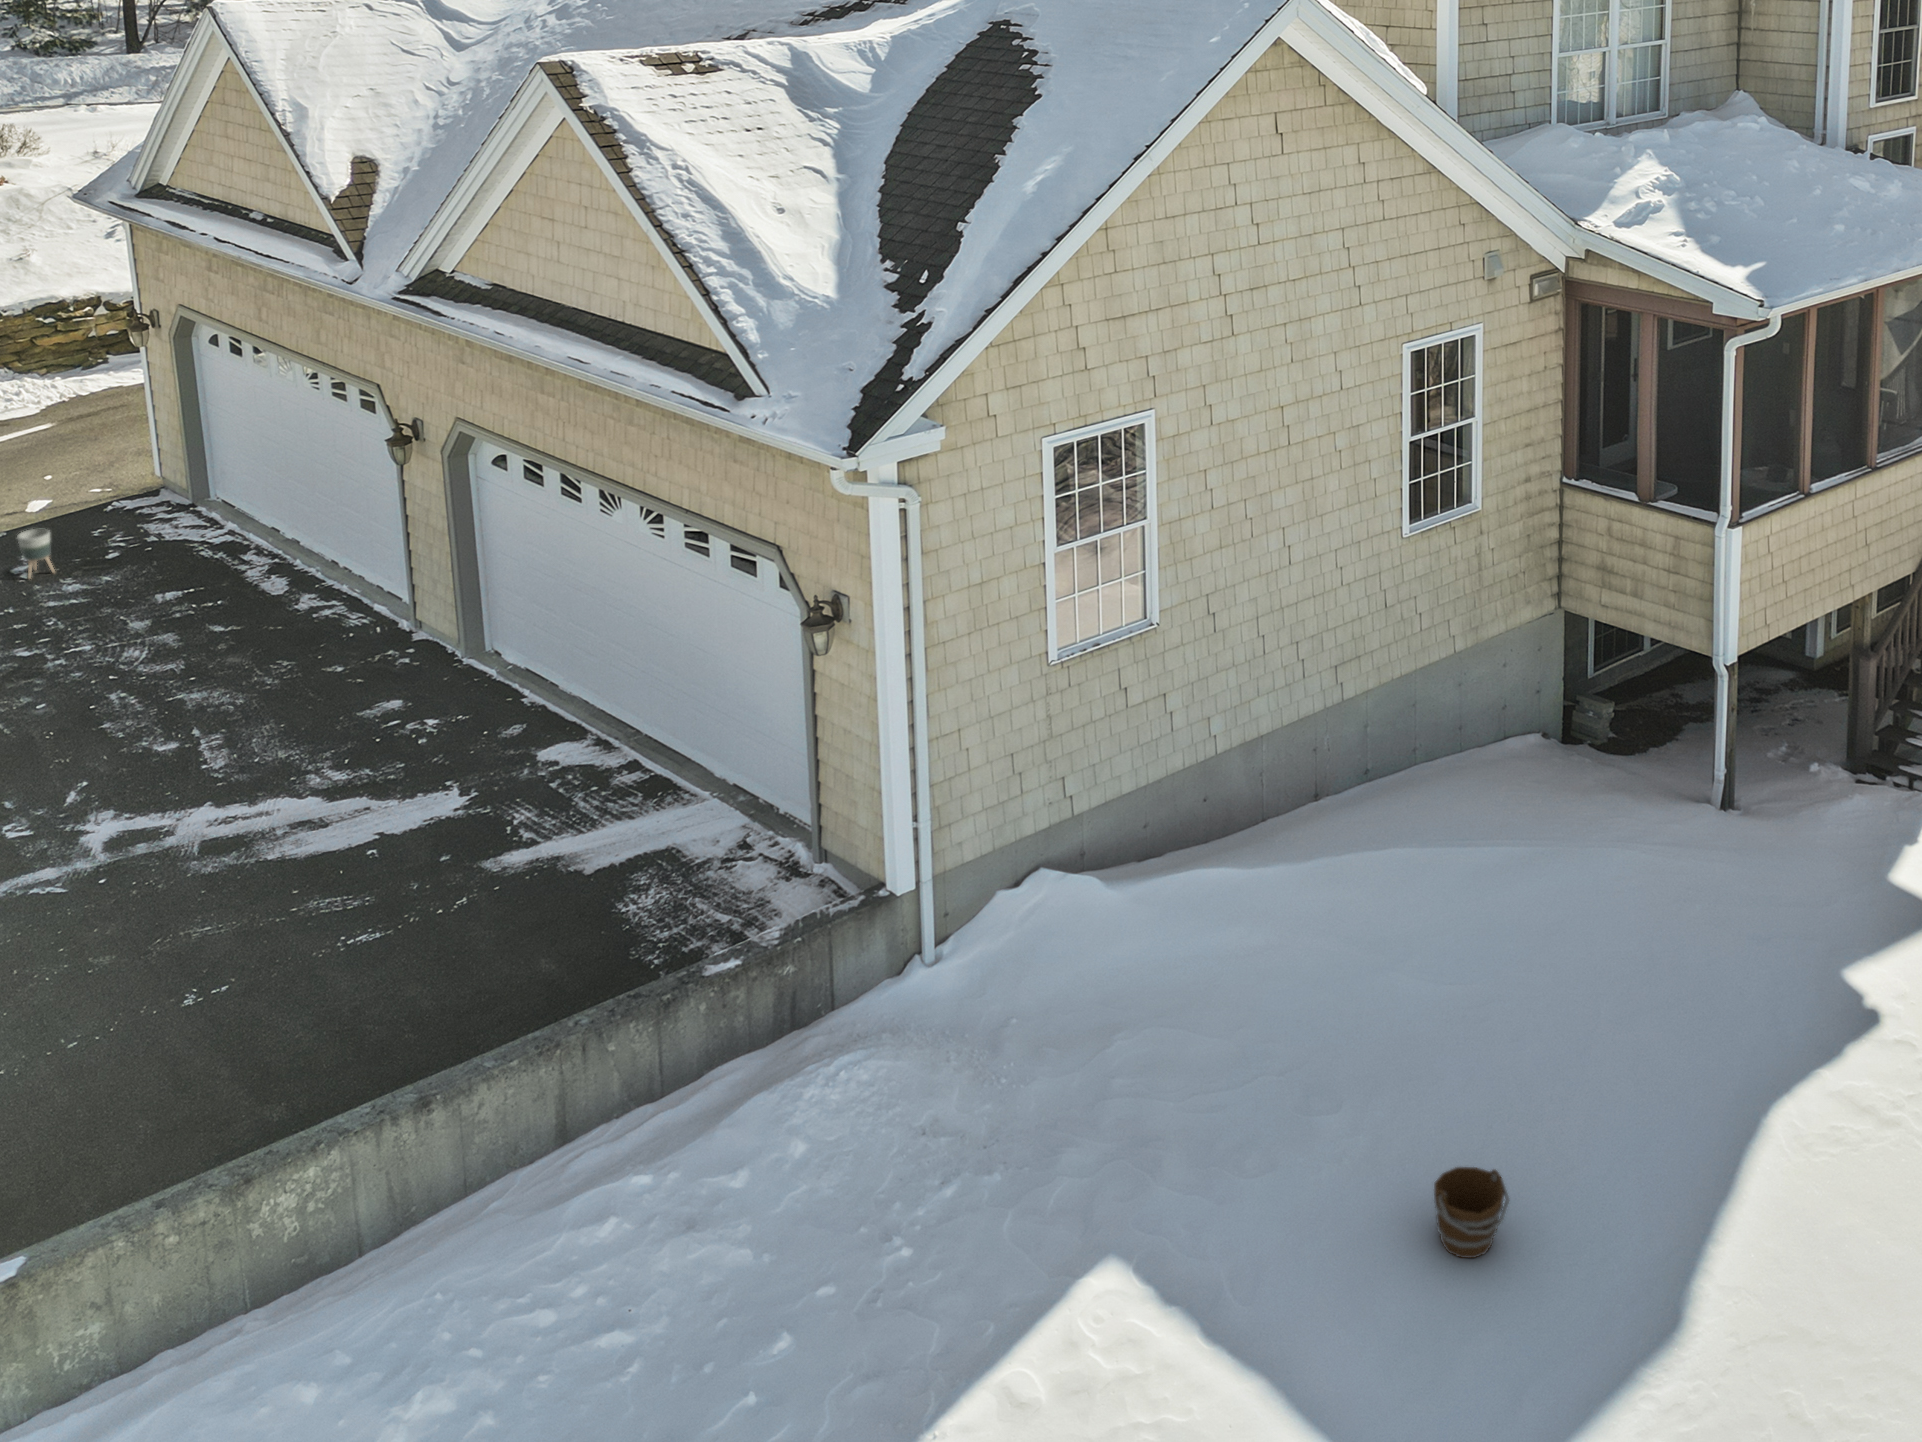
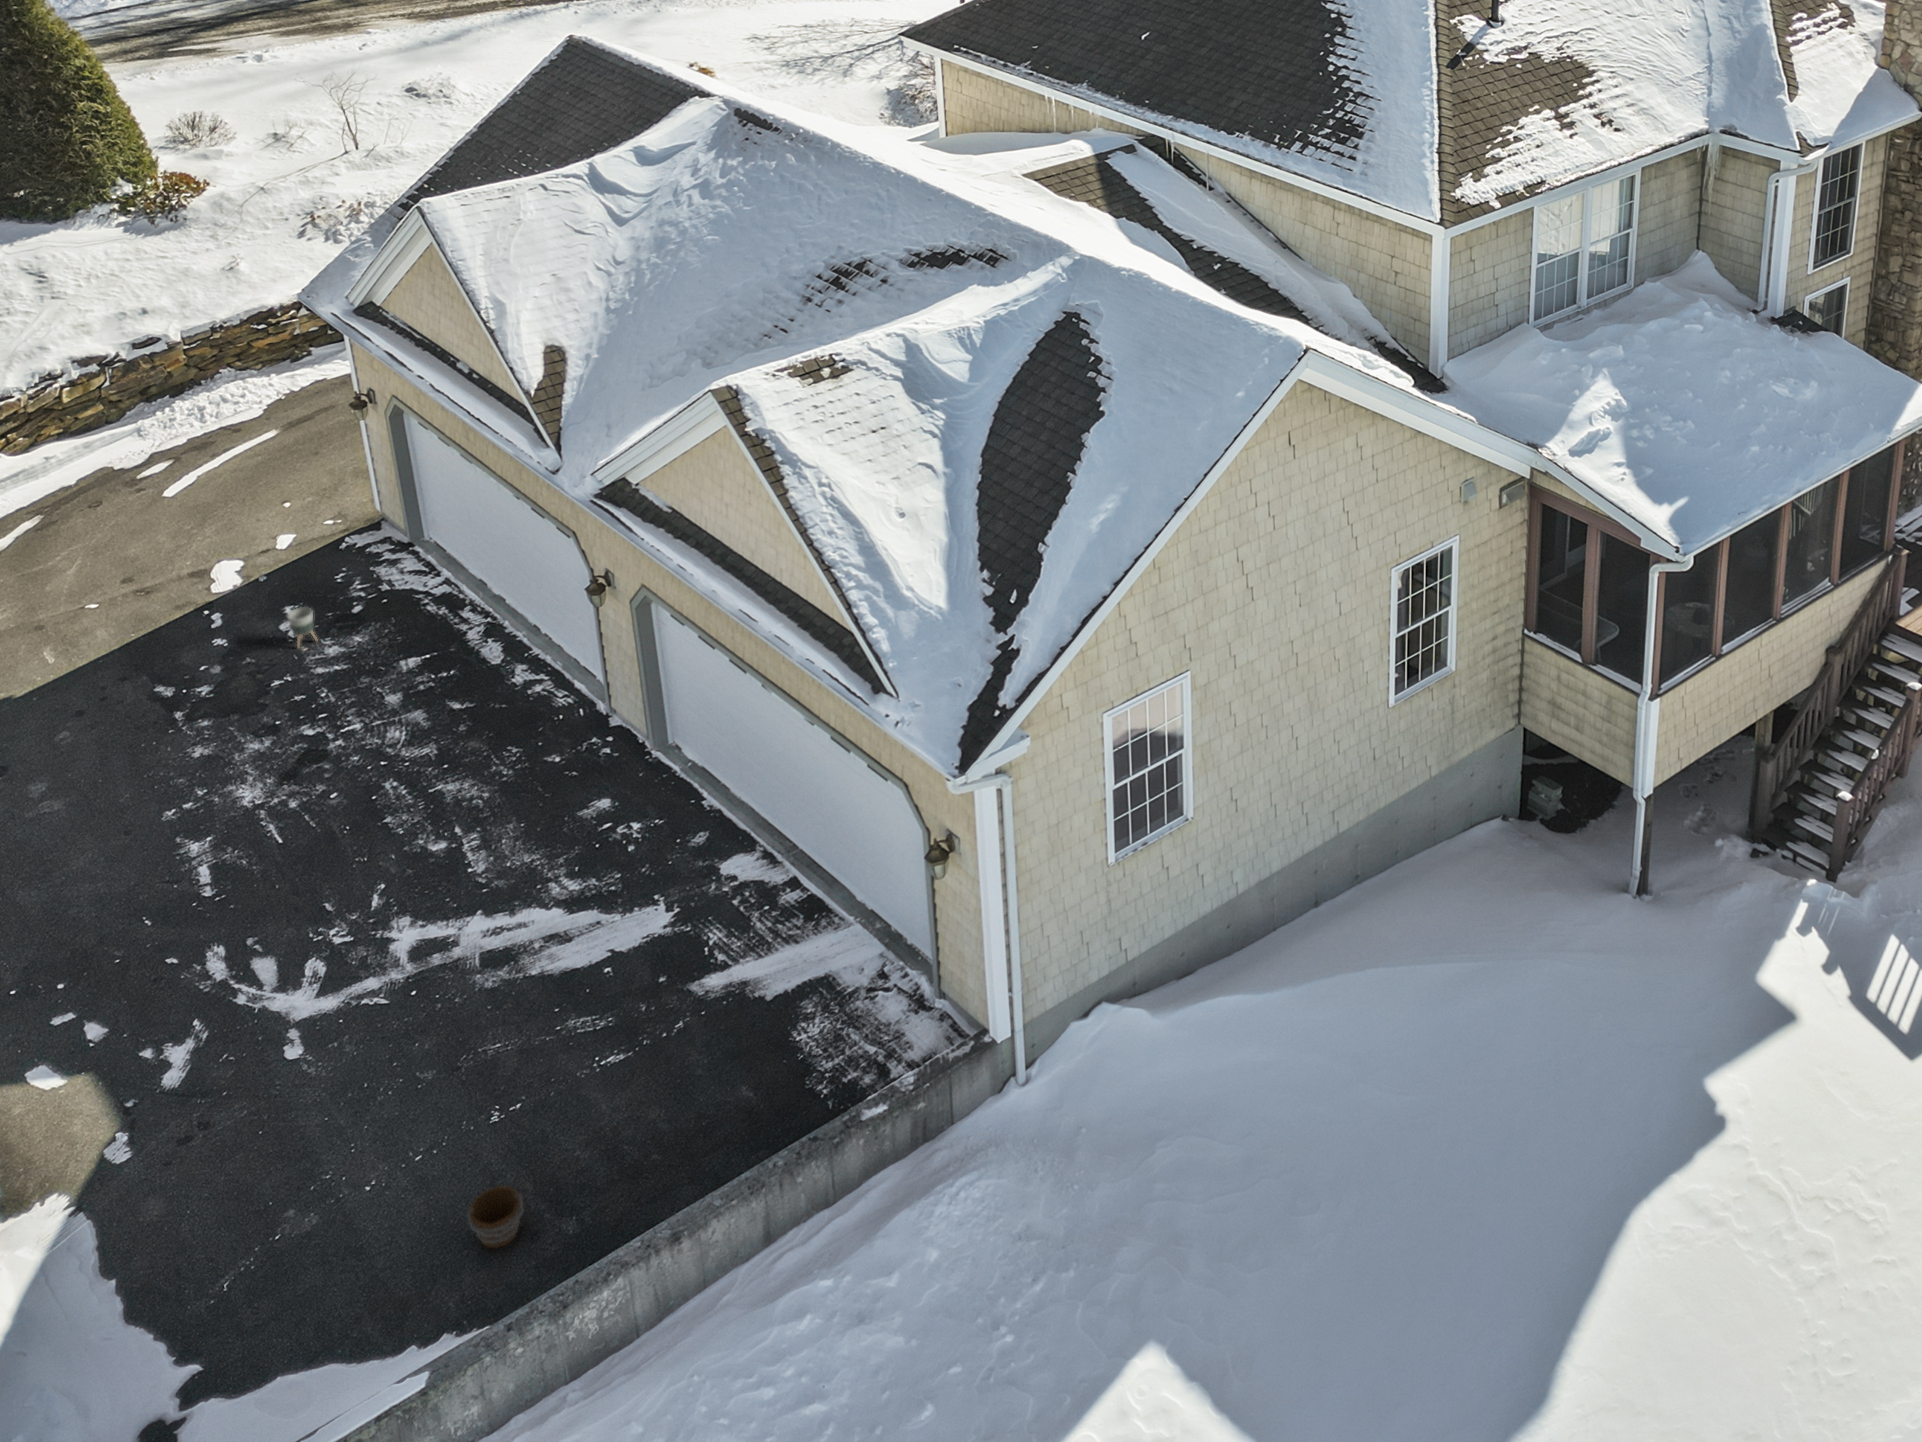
bucket: present [1434,1167,1509,1258] -> present [468,1186,523,1248]

